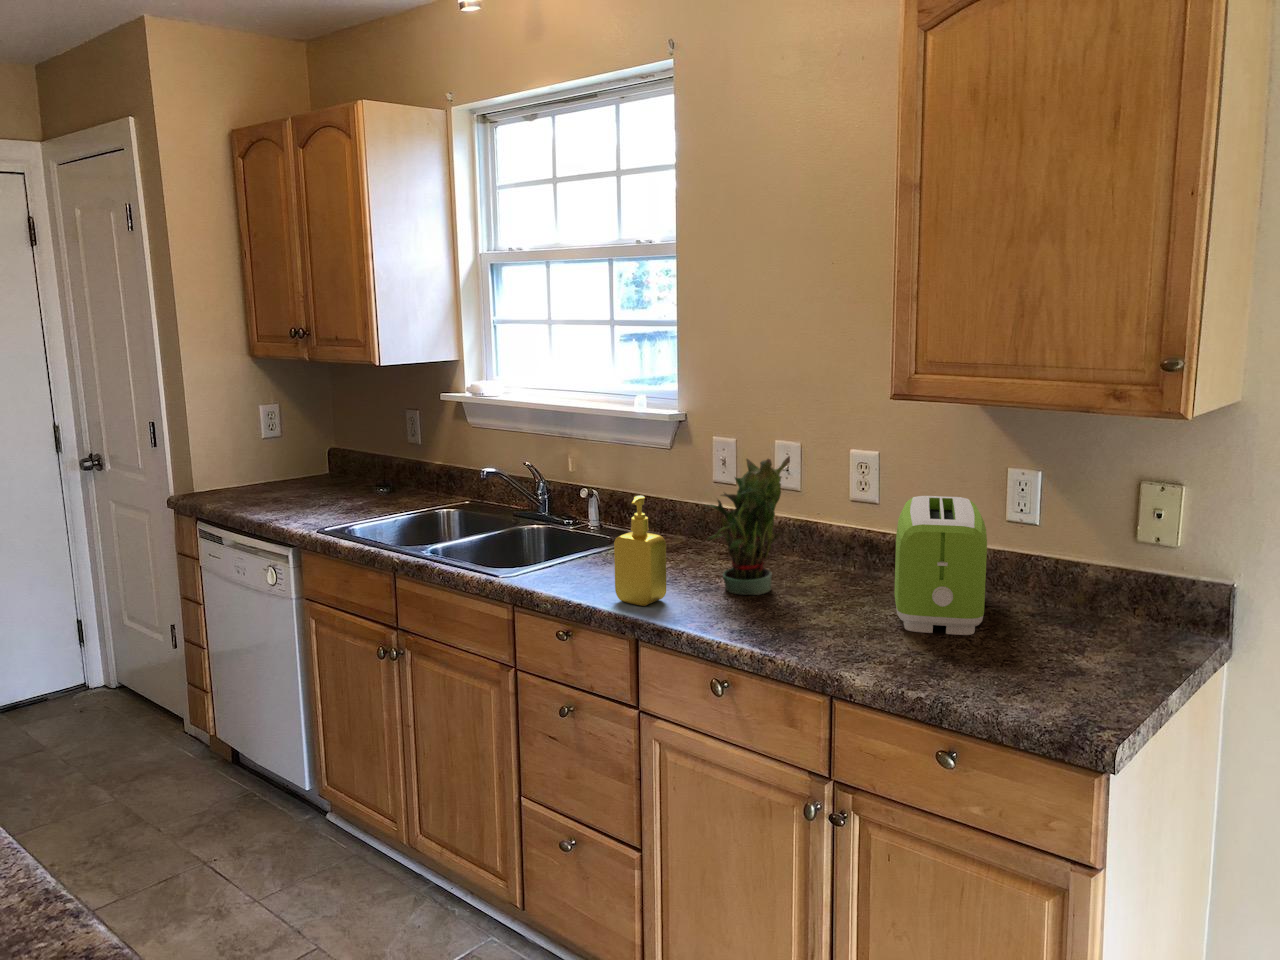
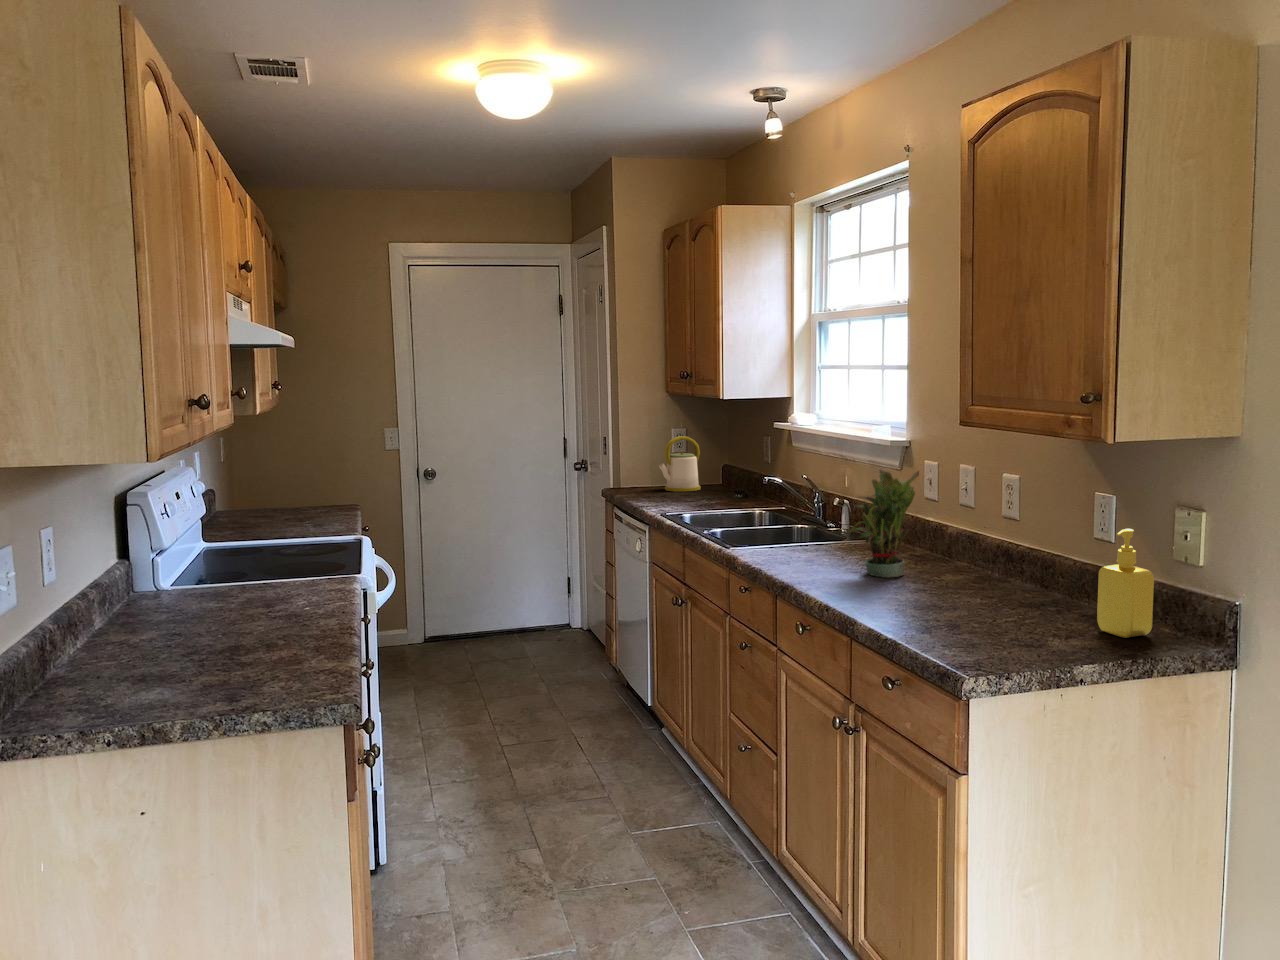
kettle: none [249,415,307,490] -> present [659,436,701,492]
soap dispenser: present [614,496,666,606] -> present [1097,529,1154,638]
toaster: present [894,496,987,635] -> none [945,509,1061,616]

